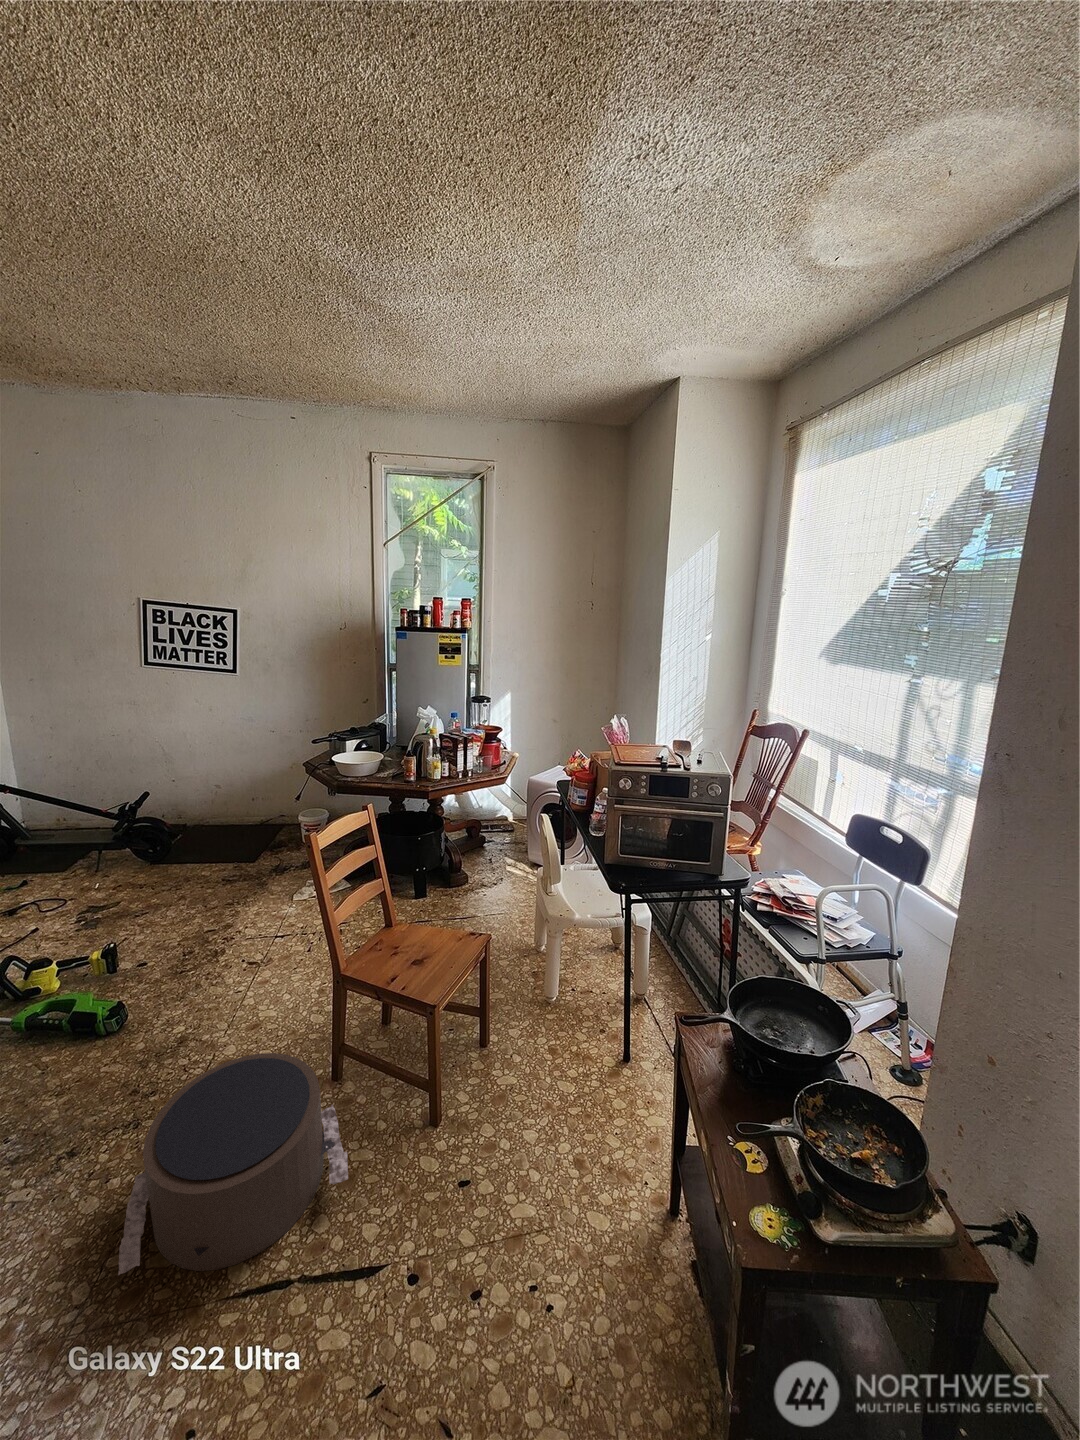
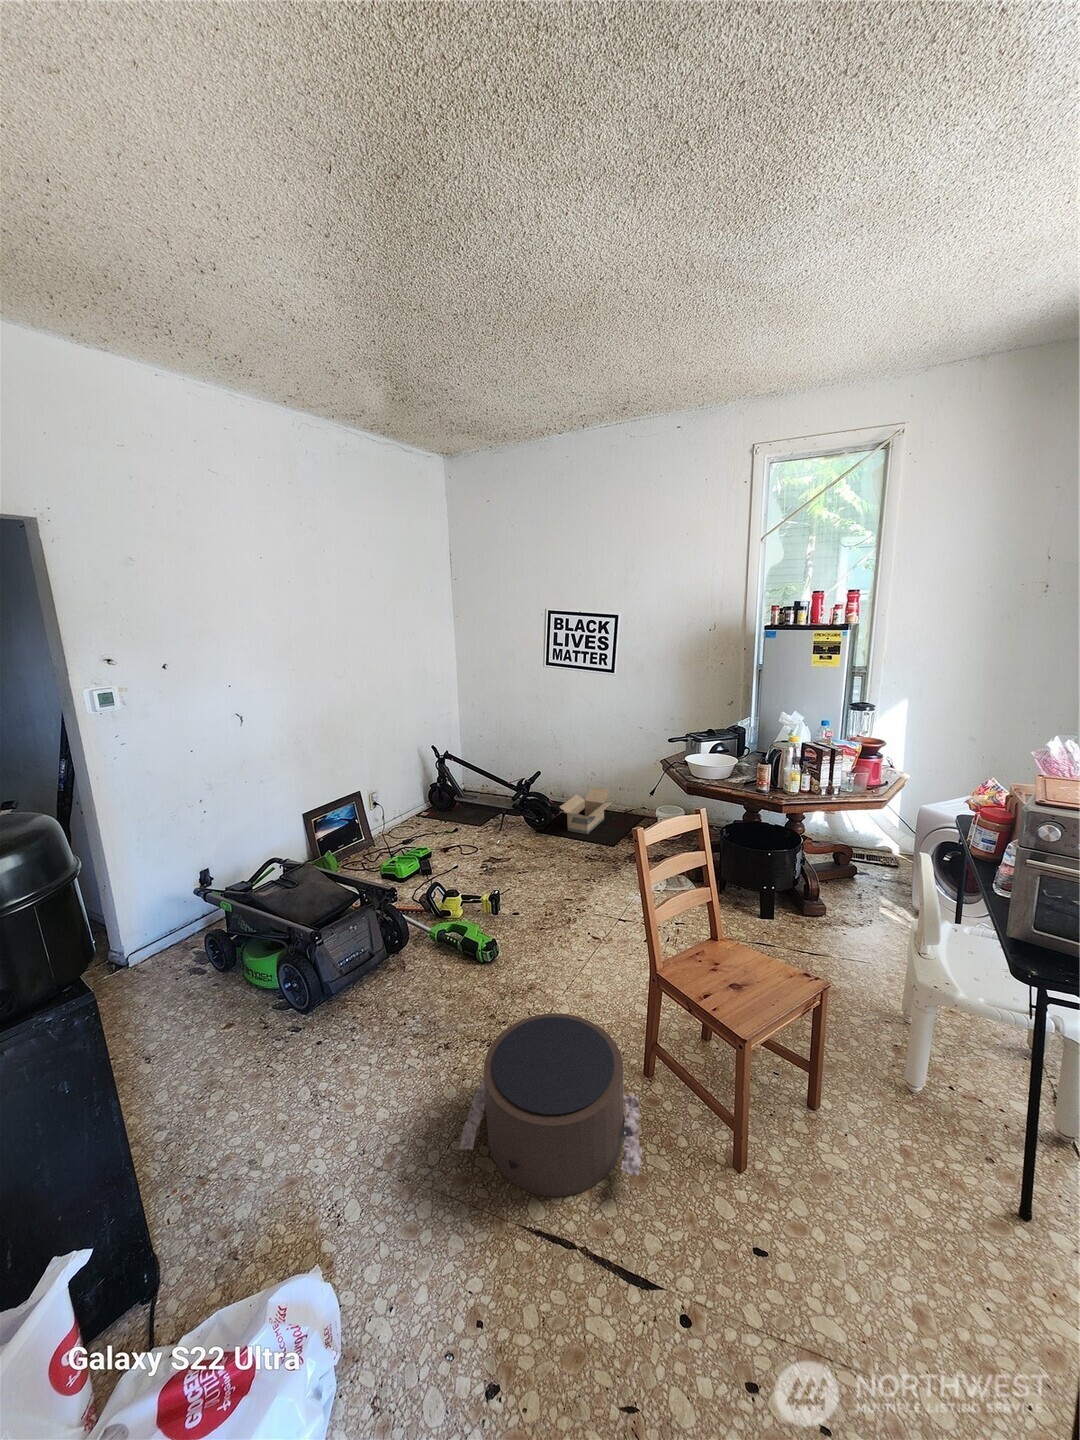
cardboard box: none [178,804,246,858] -> present [560,788,612,834]

